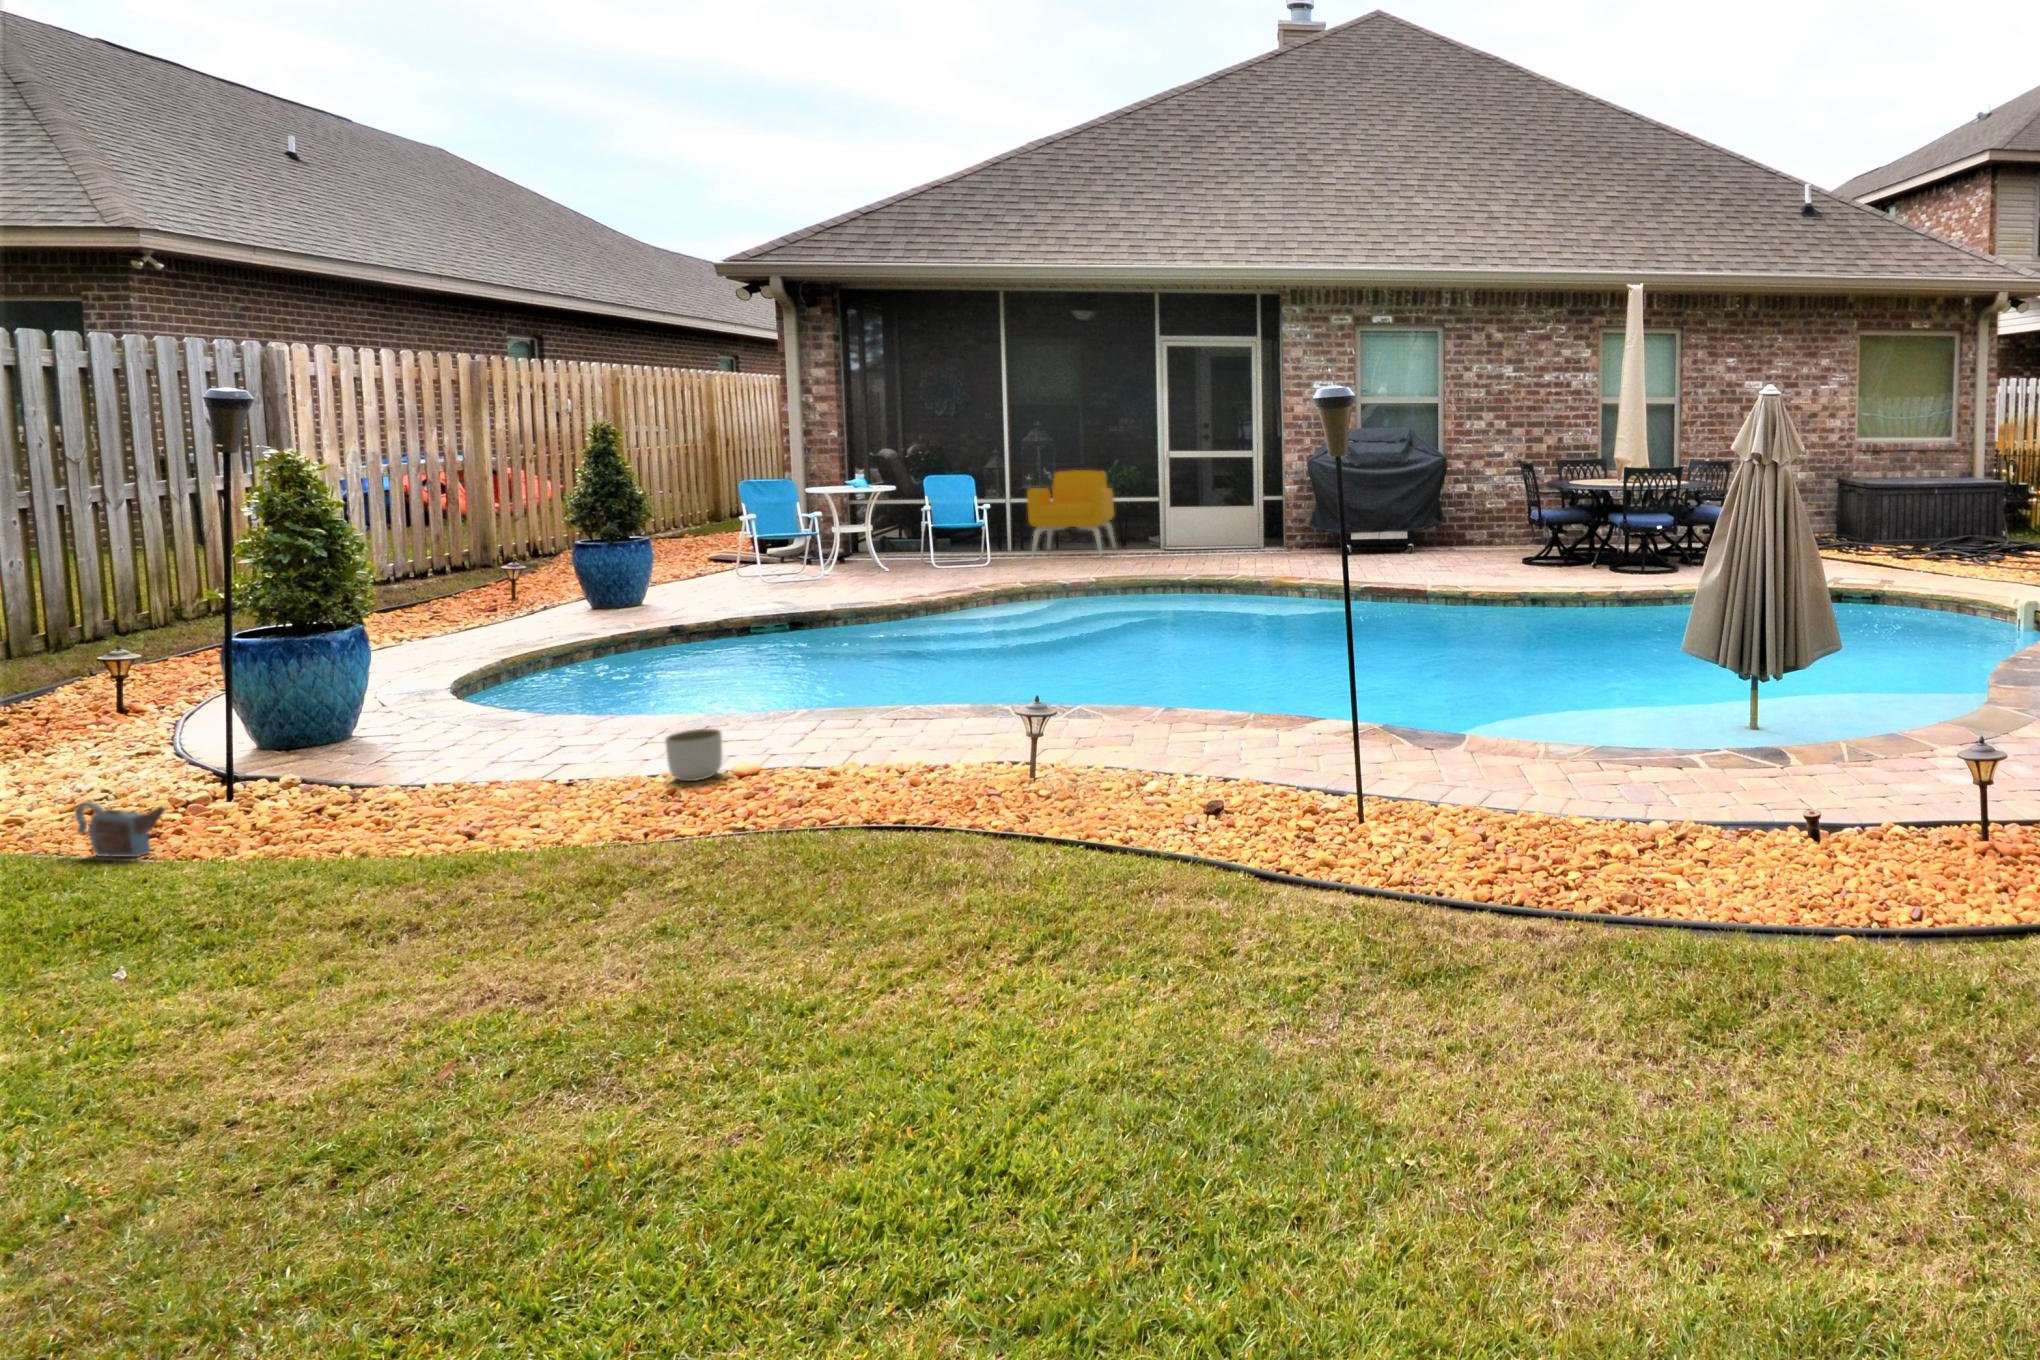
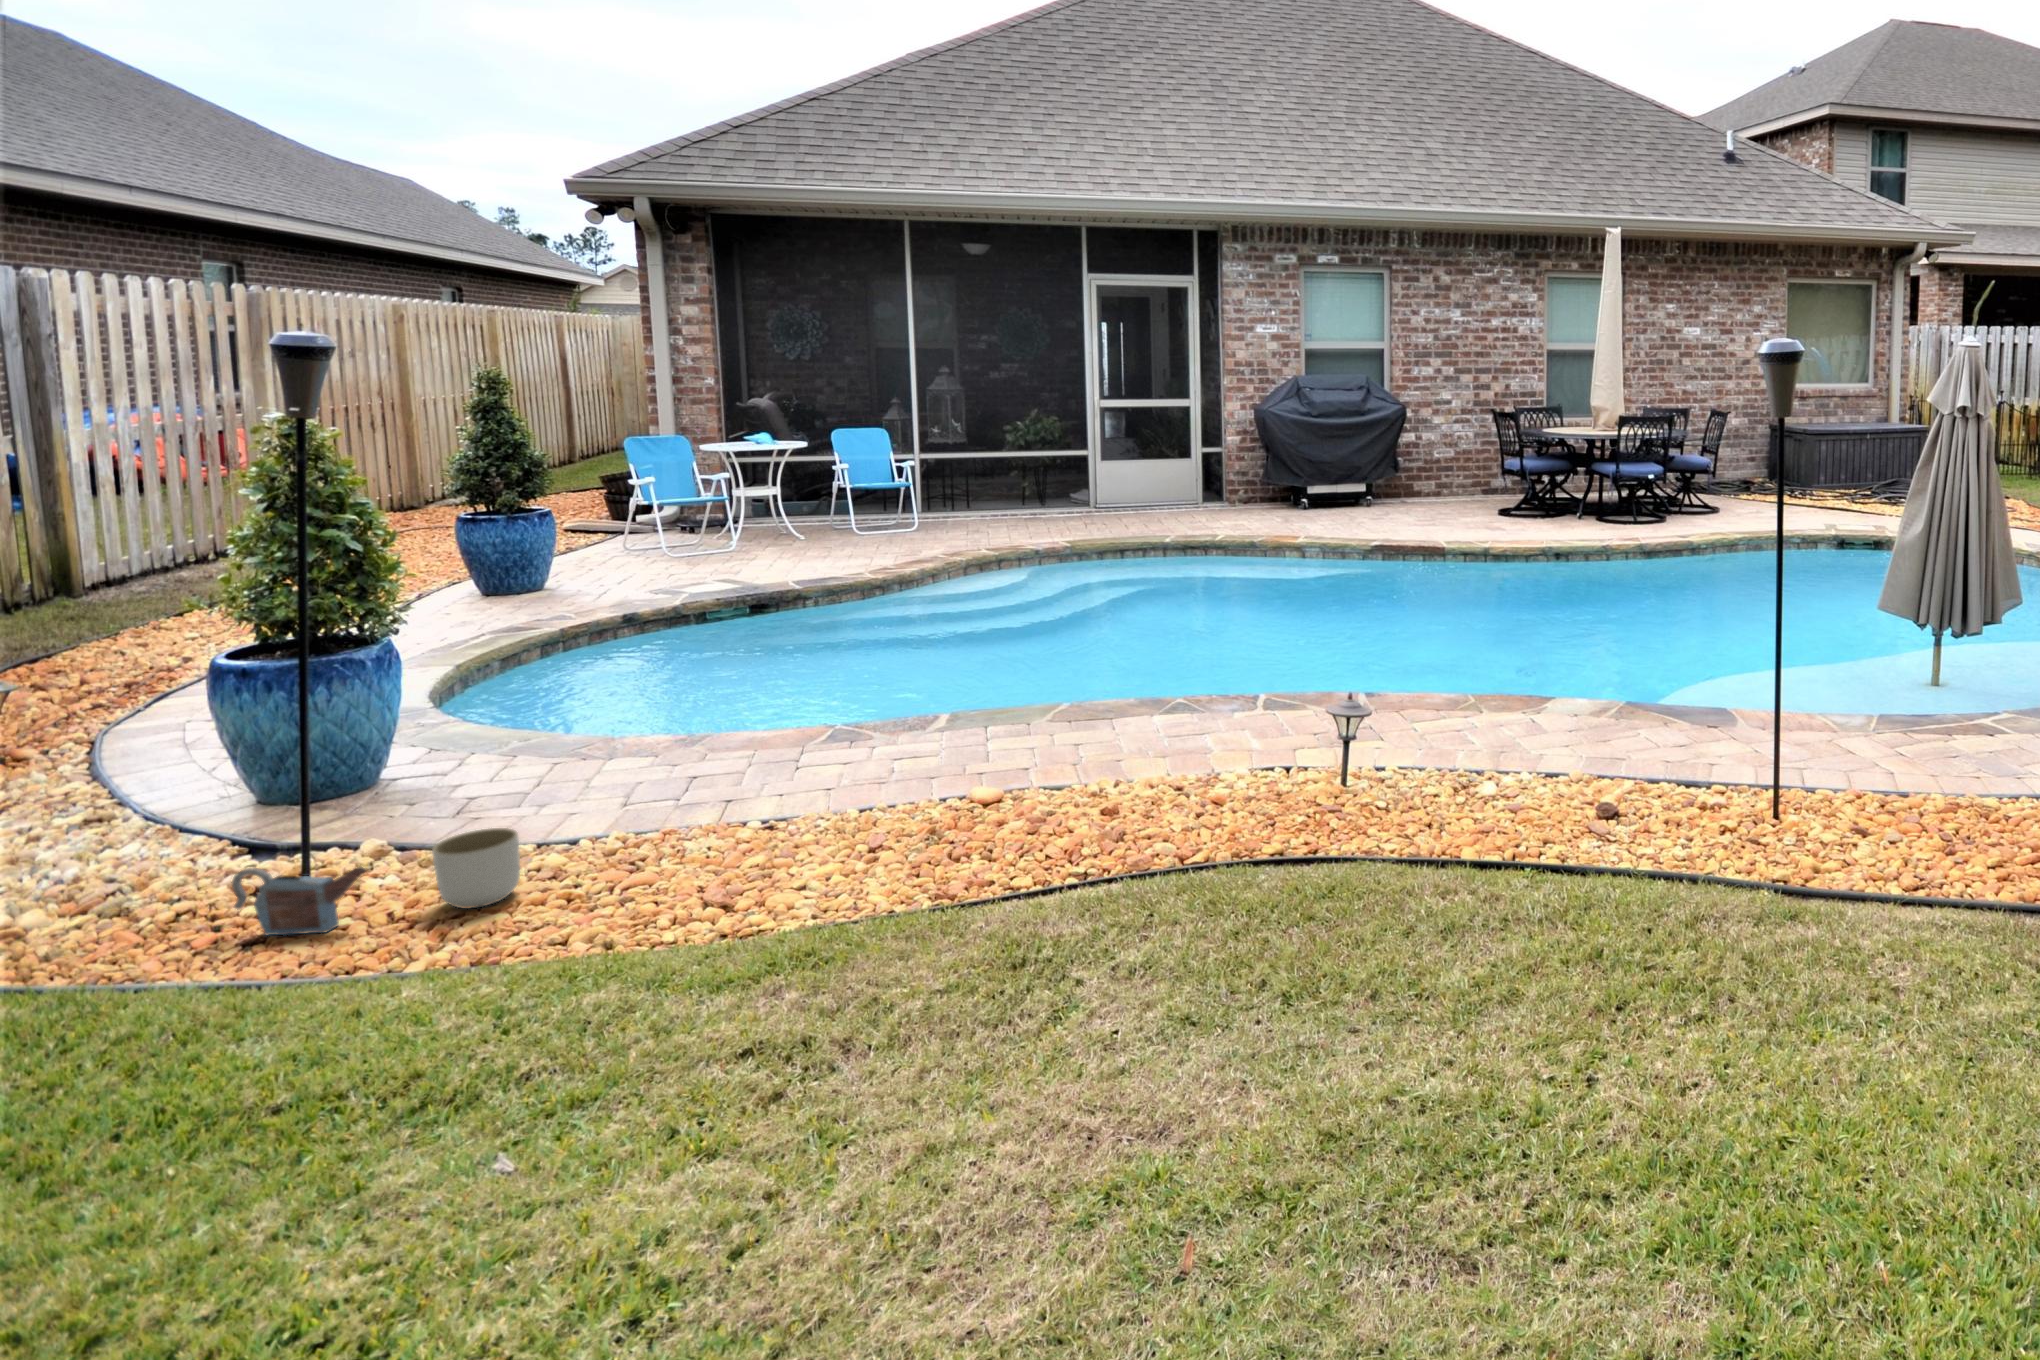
armchair: present [1027,470,1116,557] -> none [948,422,1040,520]
planter: present [665,729,722,781] -> present [432,828,520,909]

